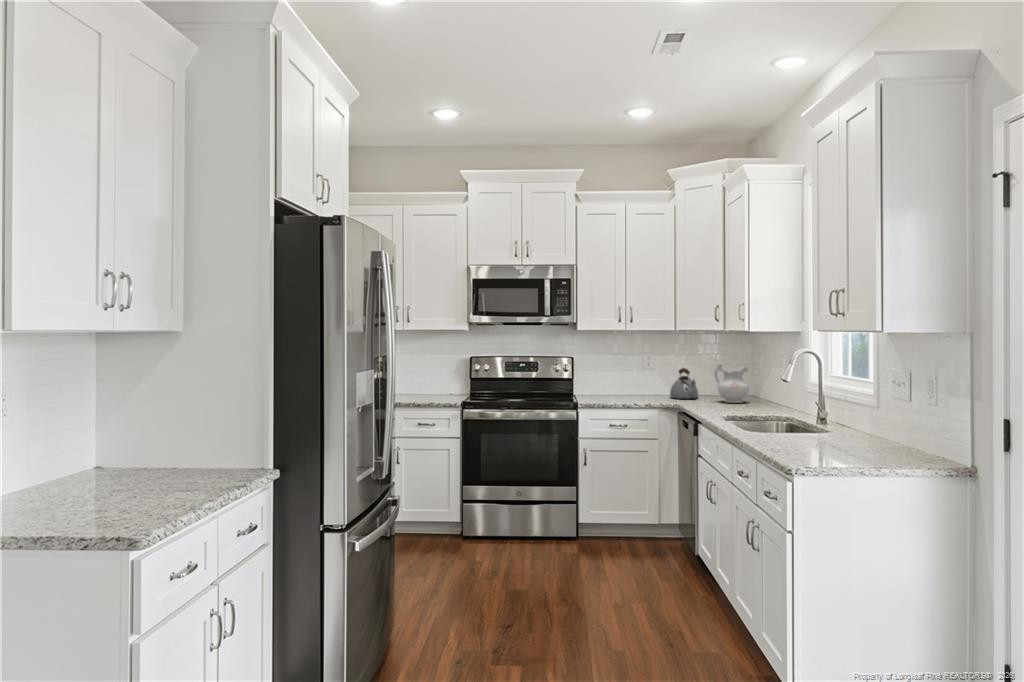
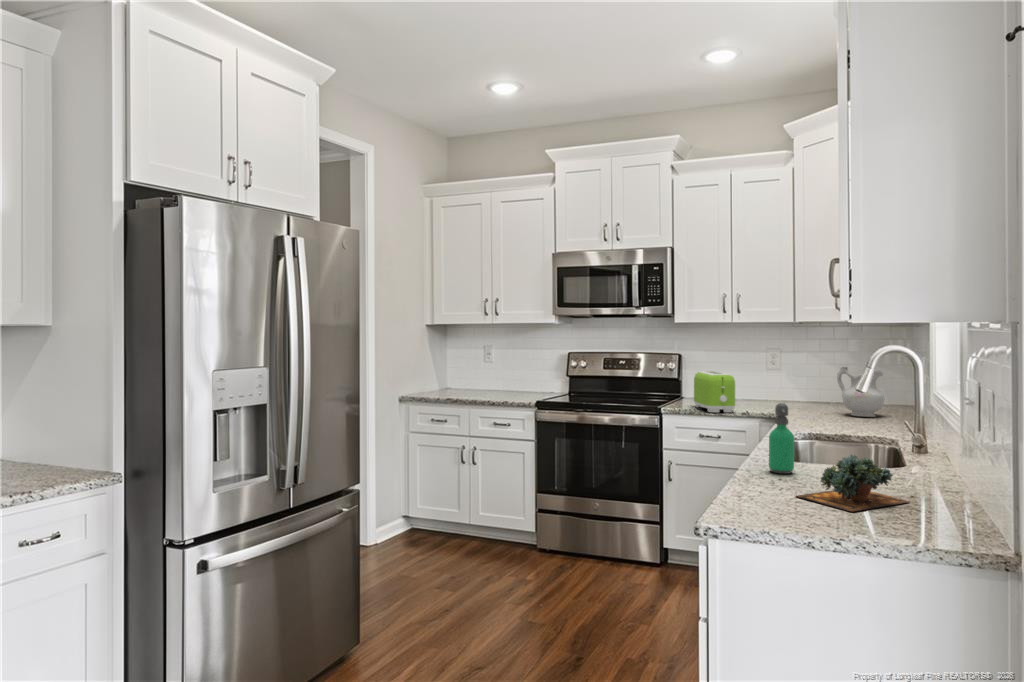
kettle: present [670,368,698,398] -> none [791,370,828,408]
toaster: none [599,371,641,405] -> present [694,371,735,412]
soap dispenser: none [771,391,791,445] -> present [769,403,794,474]
succulent plant: none [831,425,900,465] -> present [796,455,909,512]

